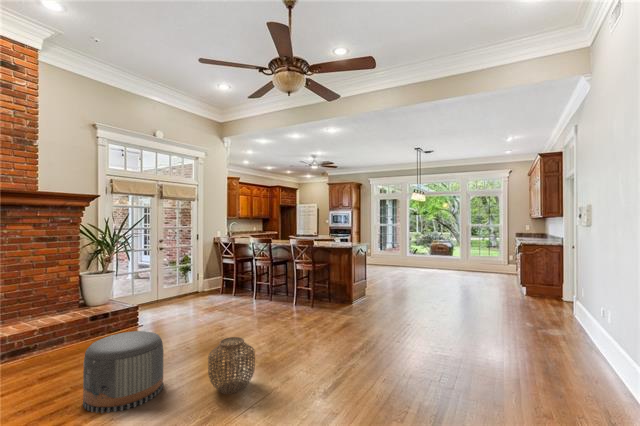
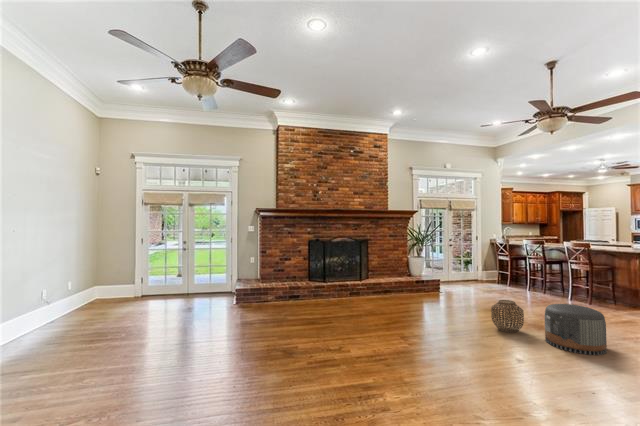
pouf: present [83,331,164,413] -> present [545,304,607,355]

